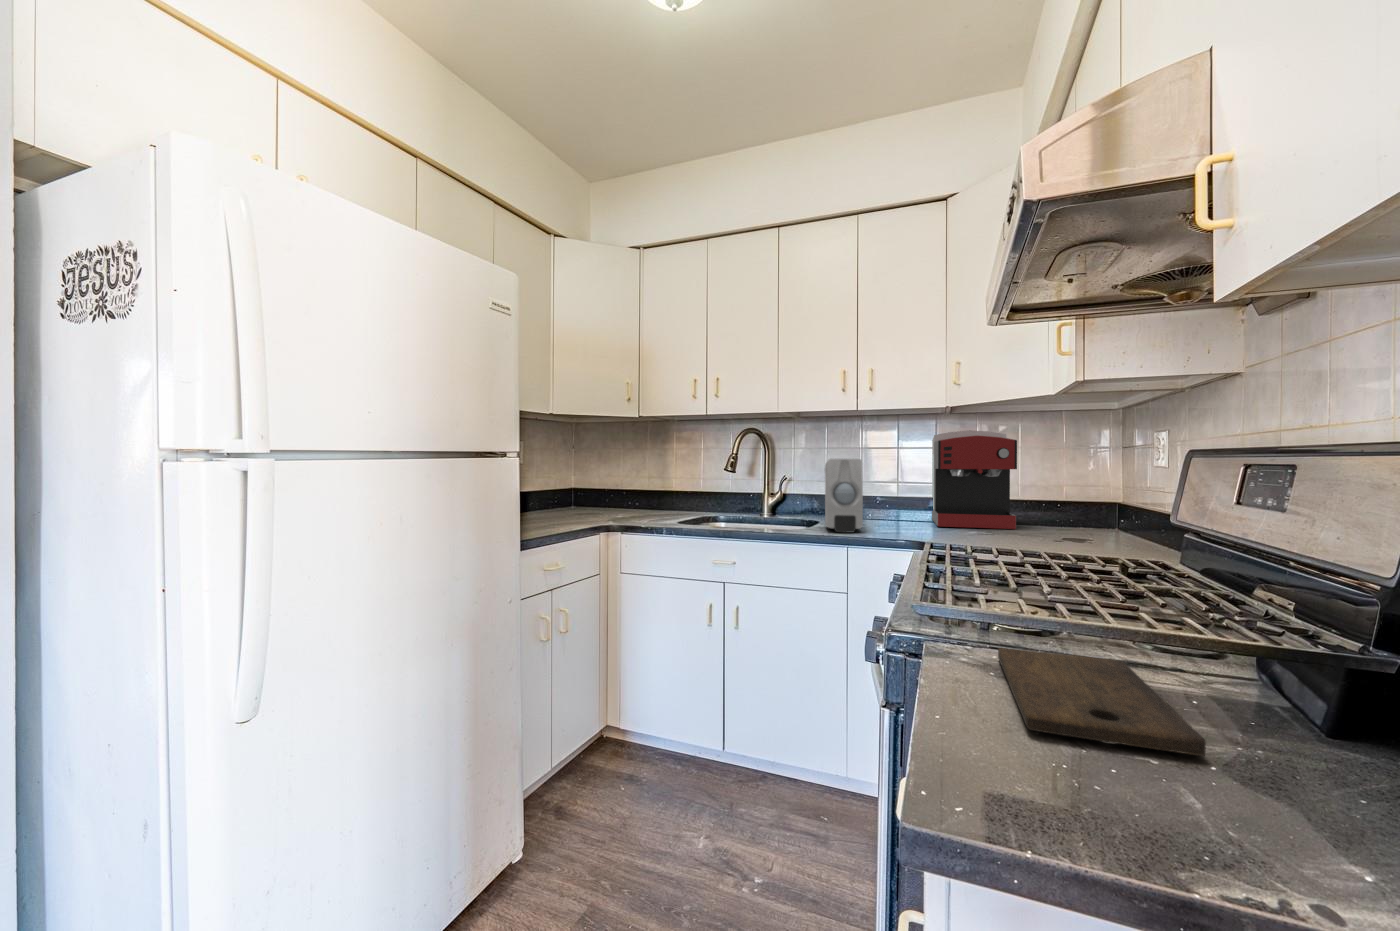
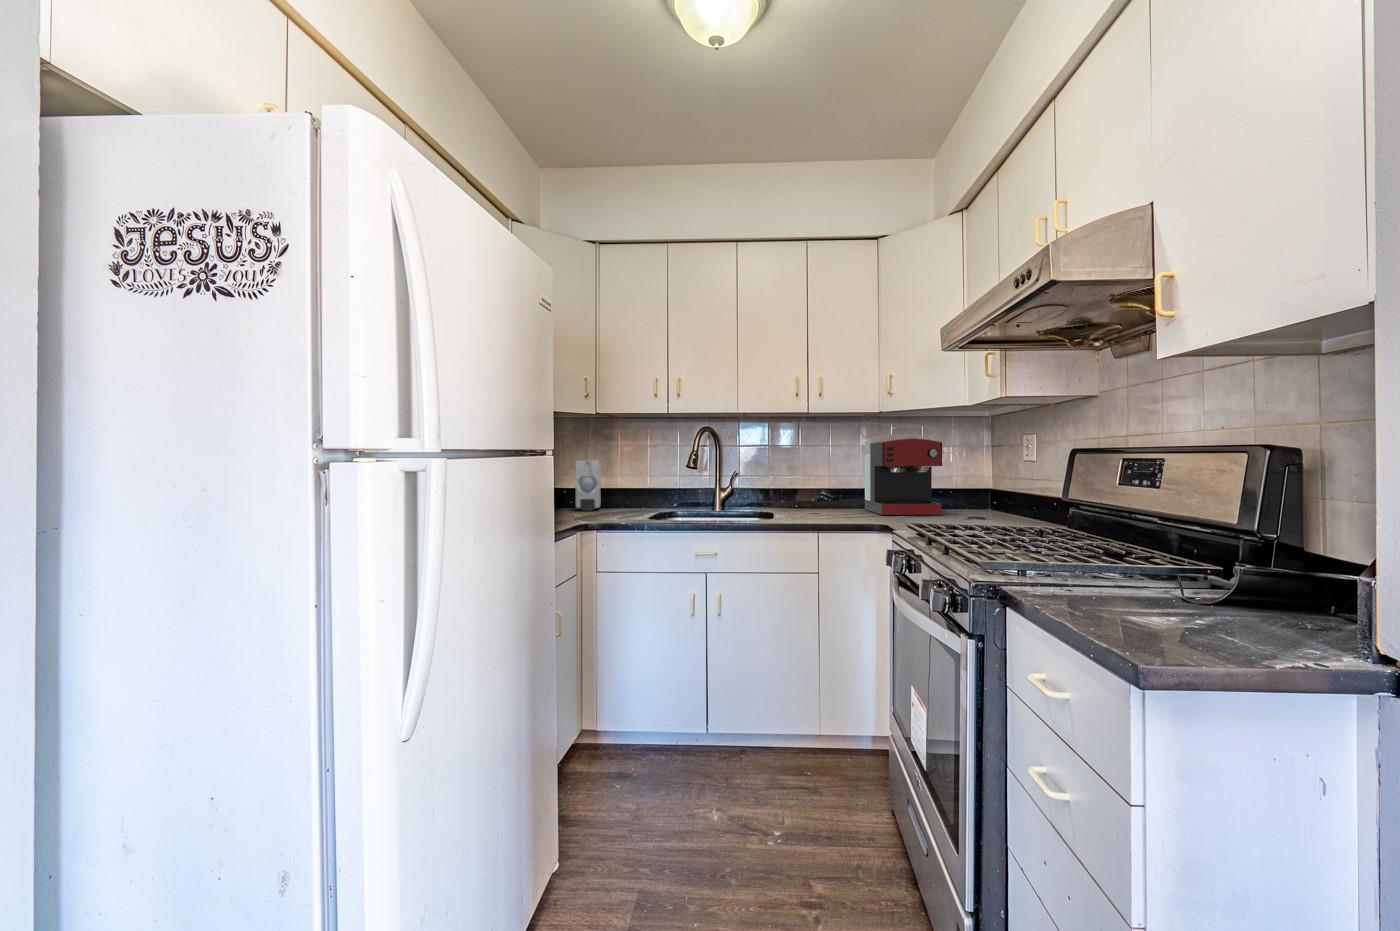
soap dispenser: present [825,459,863,532] -> present [576,460,601,511]
cutting board: present [998,648,1206,756] -> none [1099,596,1301,645]

